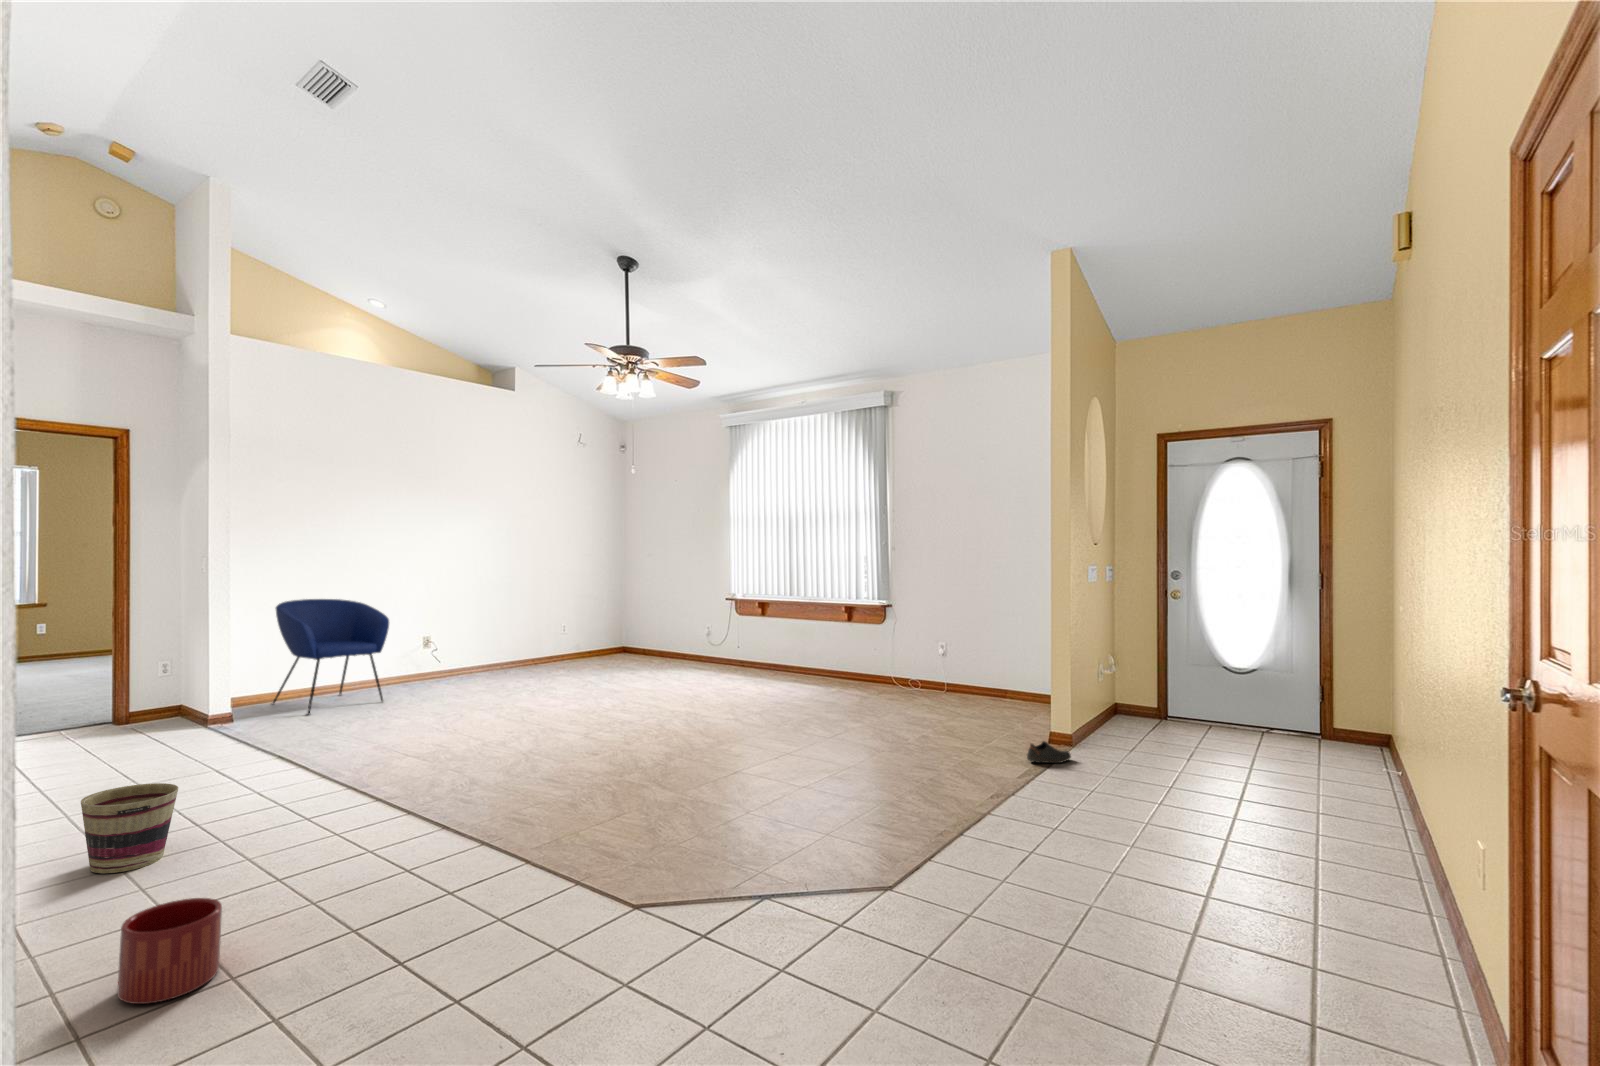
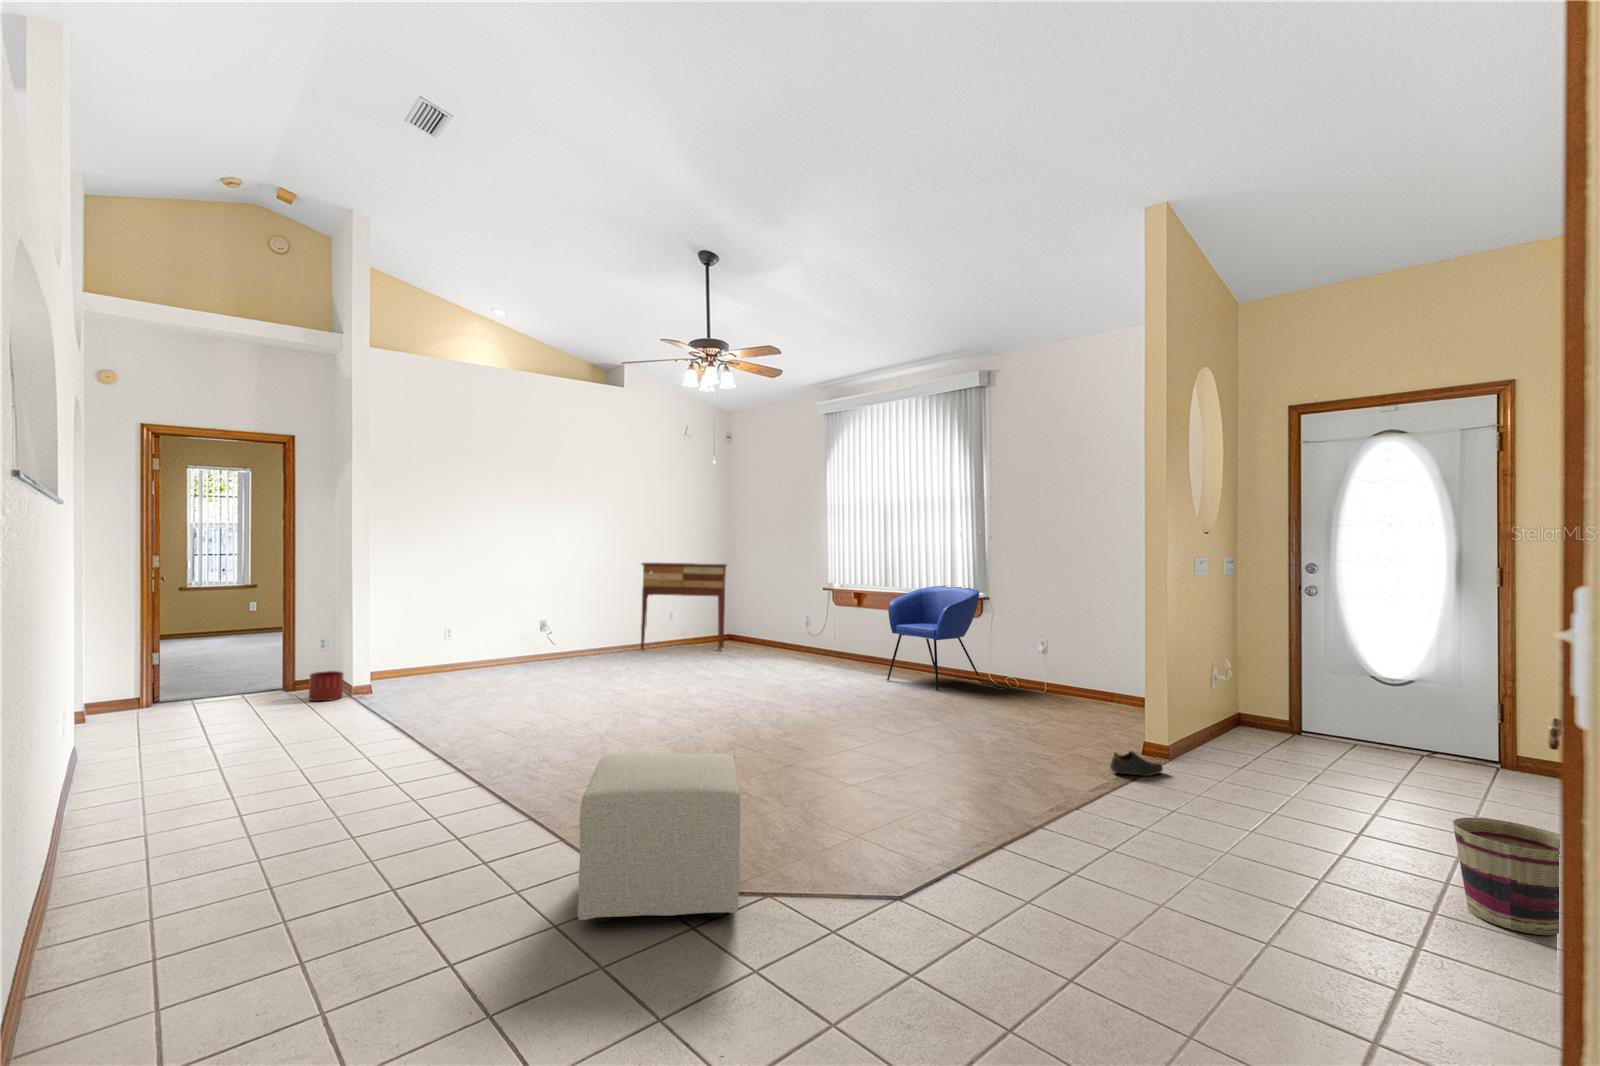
console table: none [526,572,618,664] -> present [641,563,727,651]
armchair: present [272,599,389,715] -> present [887,586,982,690]
ottoman: none [579,763,746,940] -> present [578,753,741,922]
basket: present [81,783,178,873] -> present [1453,818,1560,935]
planter: present [117,898,222,1004] -> present [309,671,343,701]

